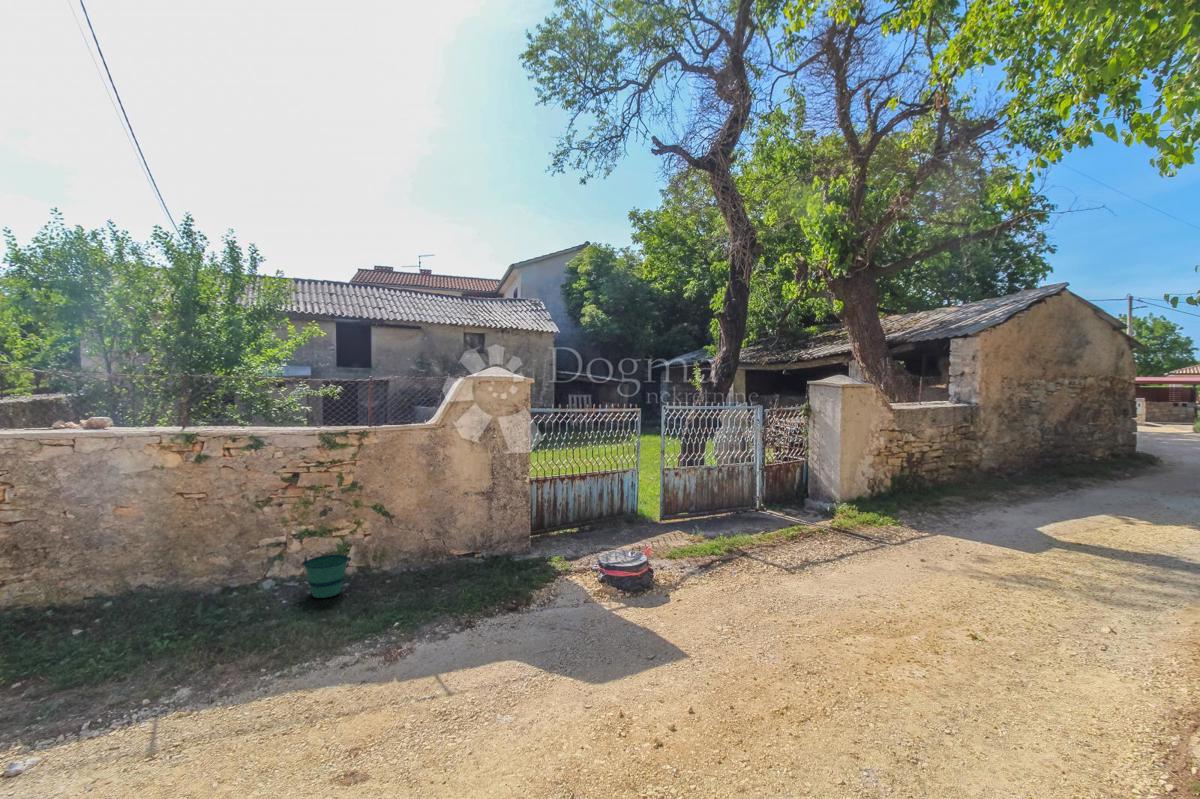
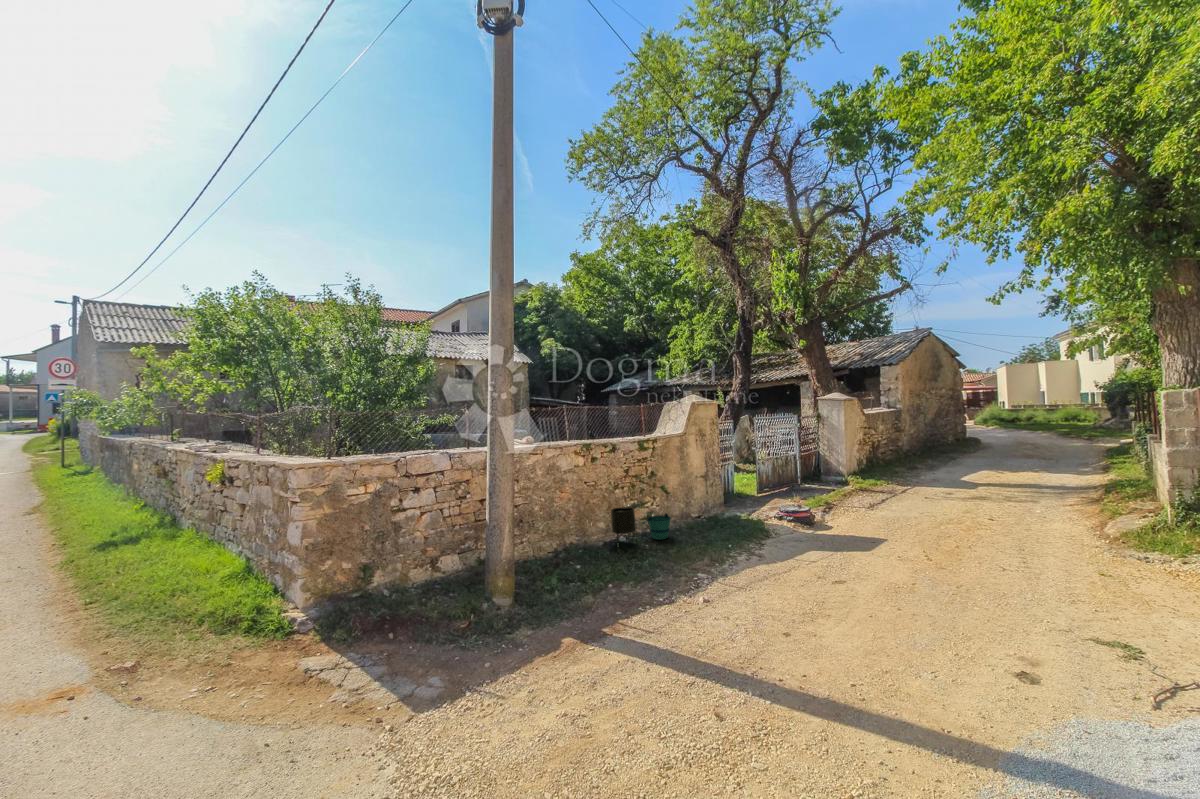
planter: none [223,537,271,604] -> present [611,507,636,536]

